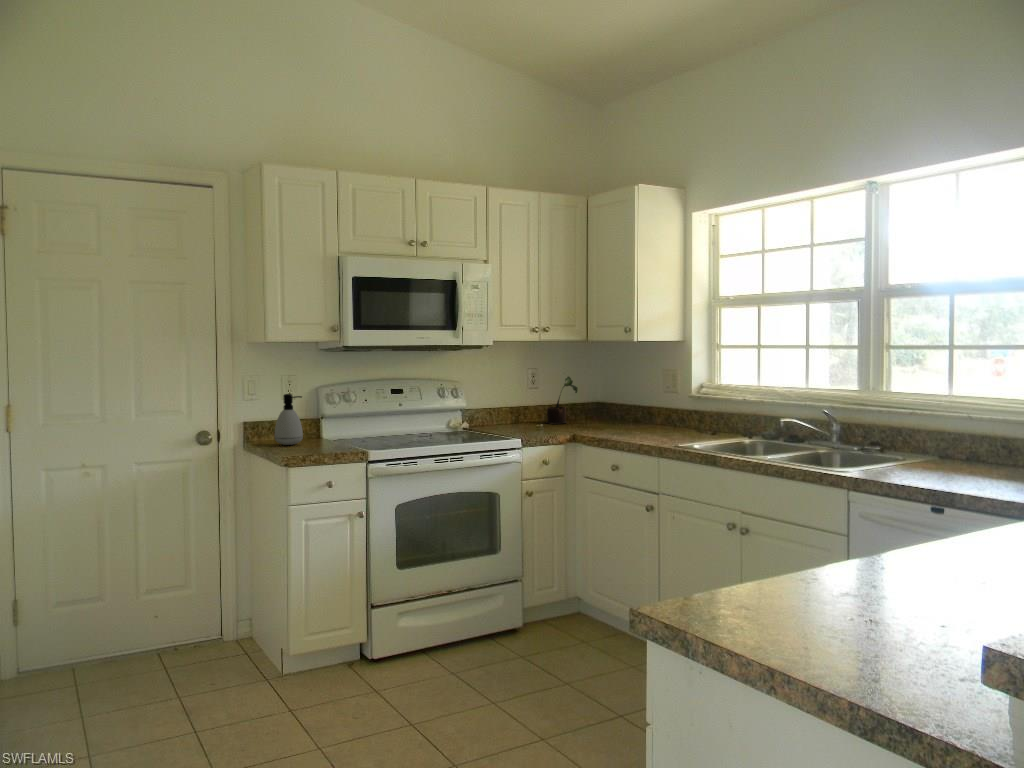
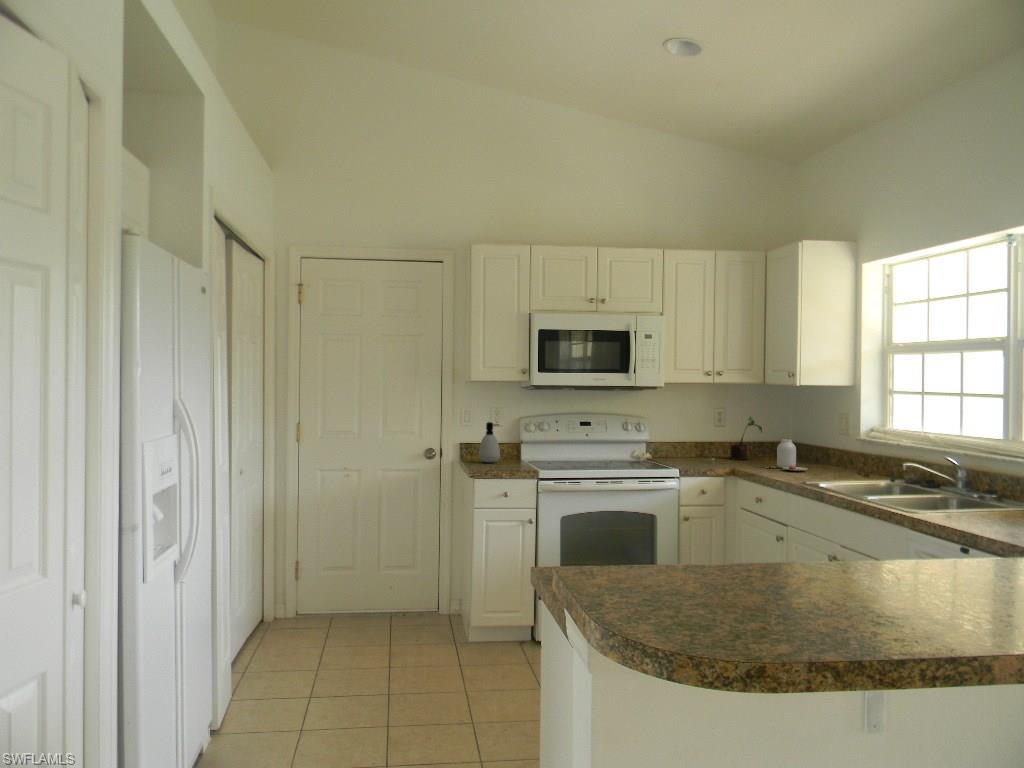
jar: none [601,399,649,433] -> present [772,439,807,471]

